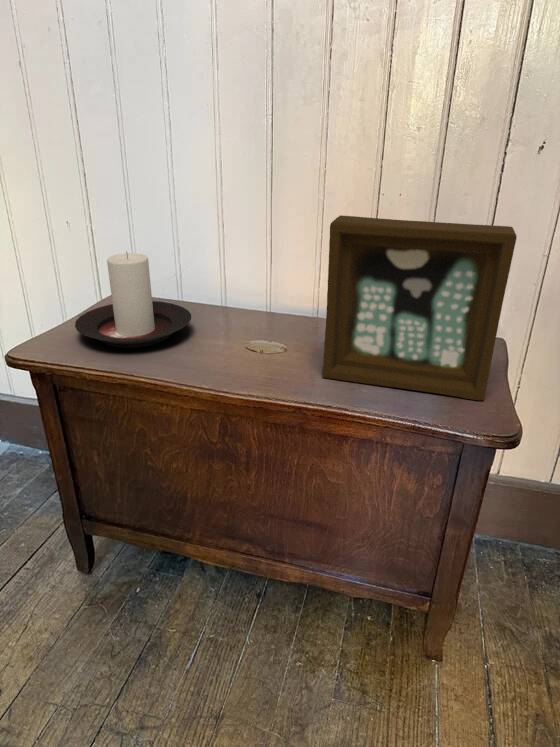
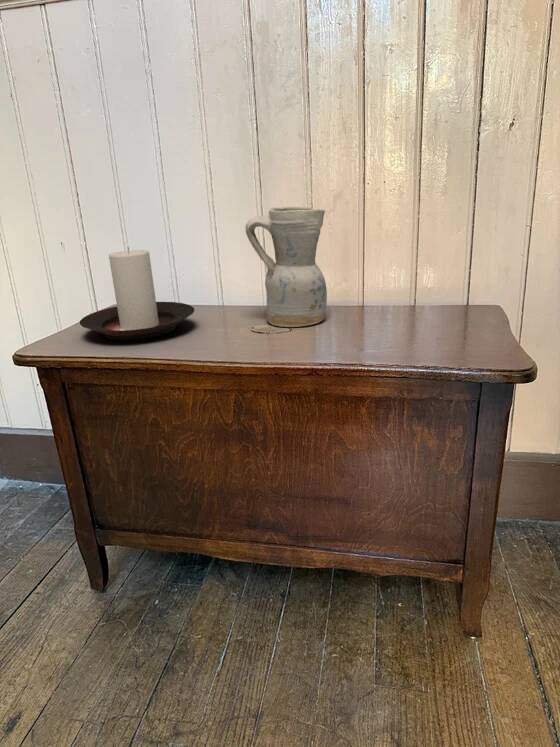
picture frame: present [323,215,517,401] -> none [329,175,508,348]
ceramic pitcher: none [248,221,330,346] -> present [246,207,327,327]

